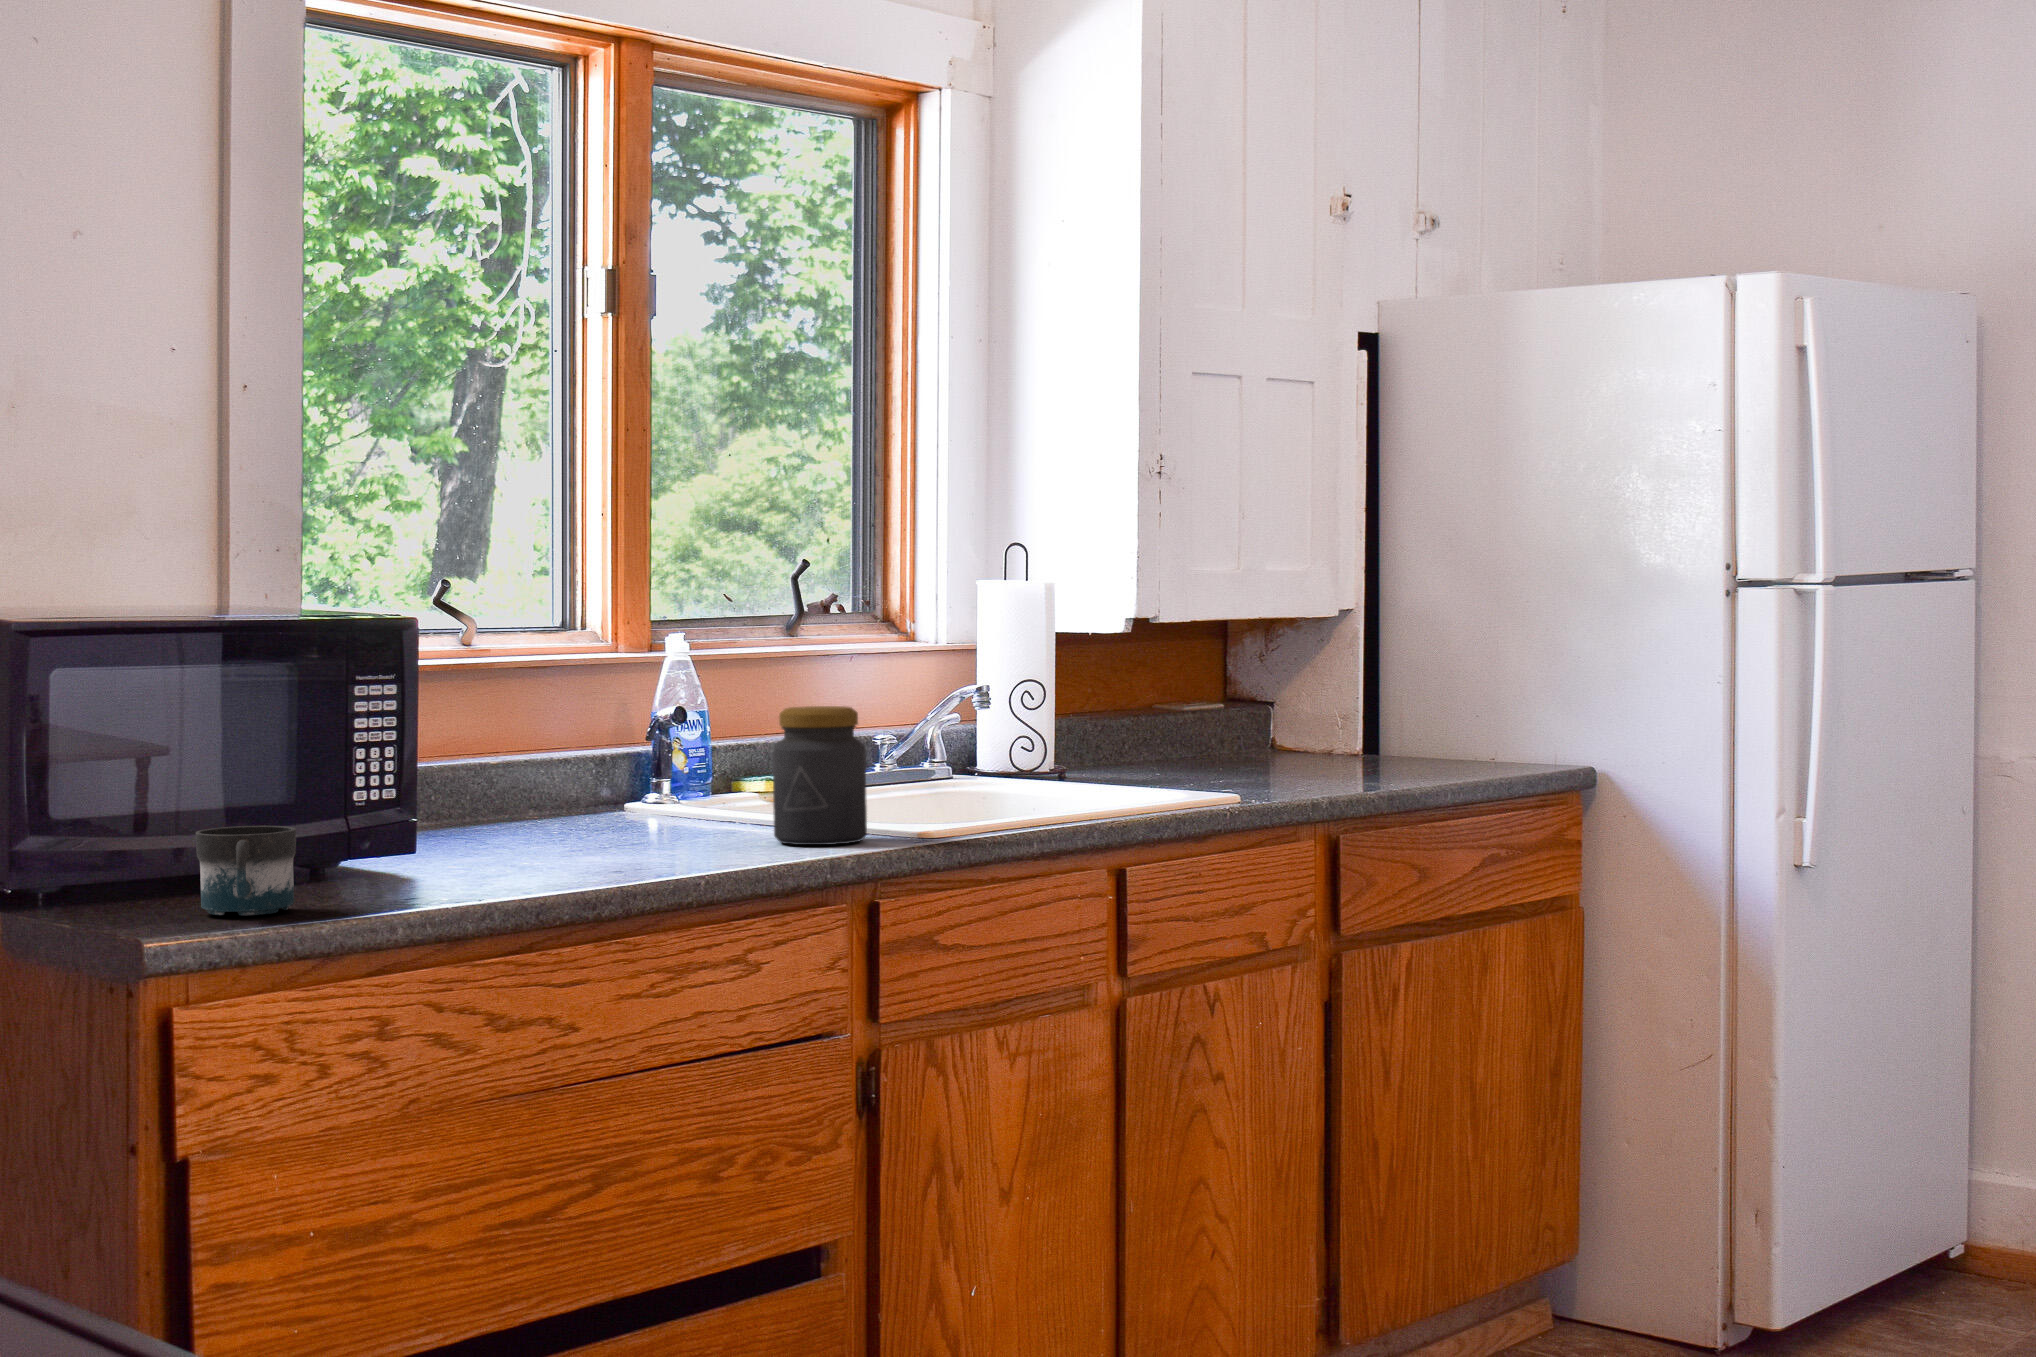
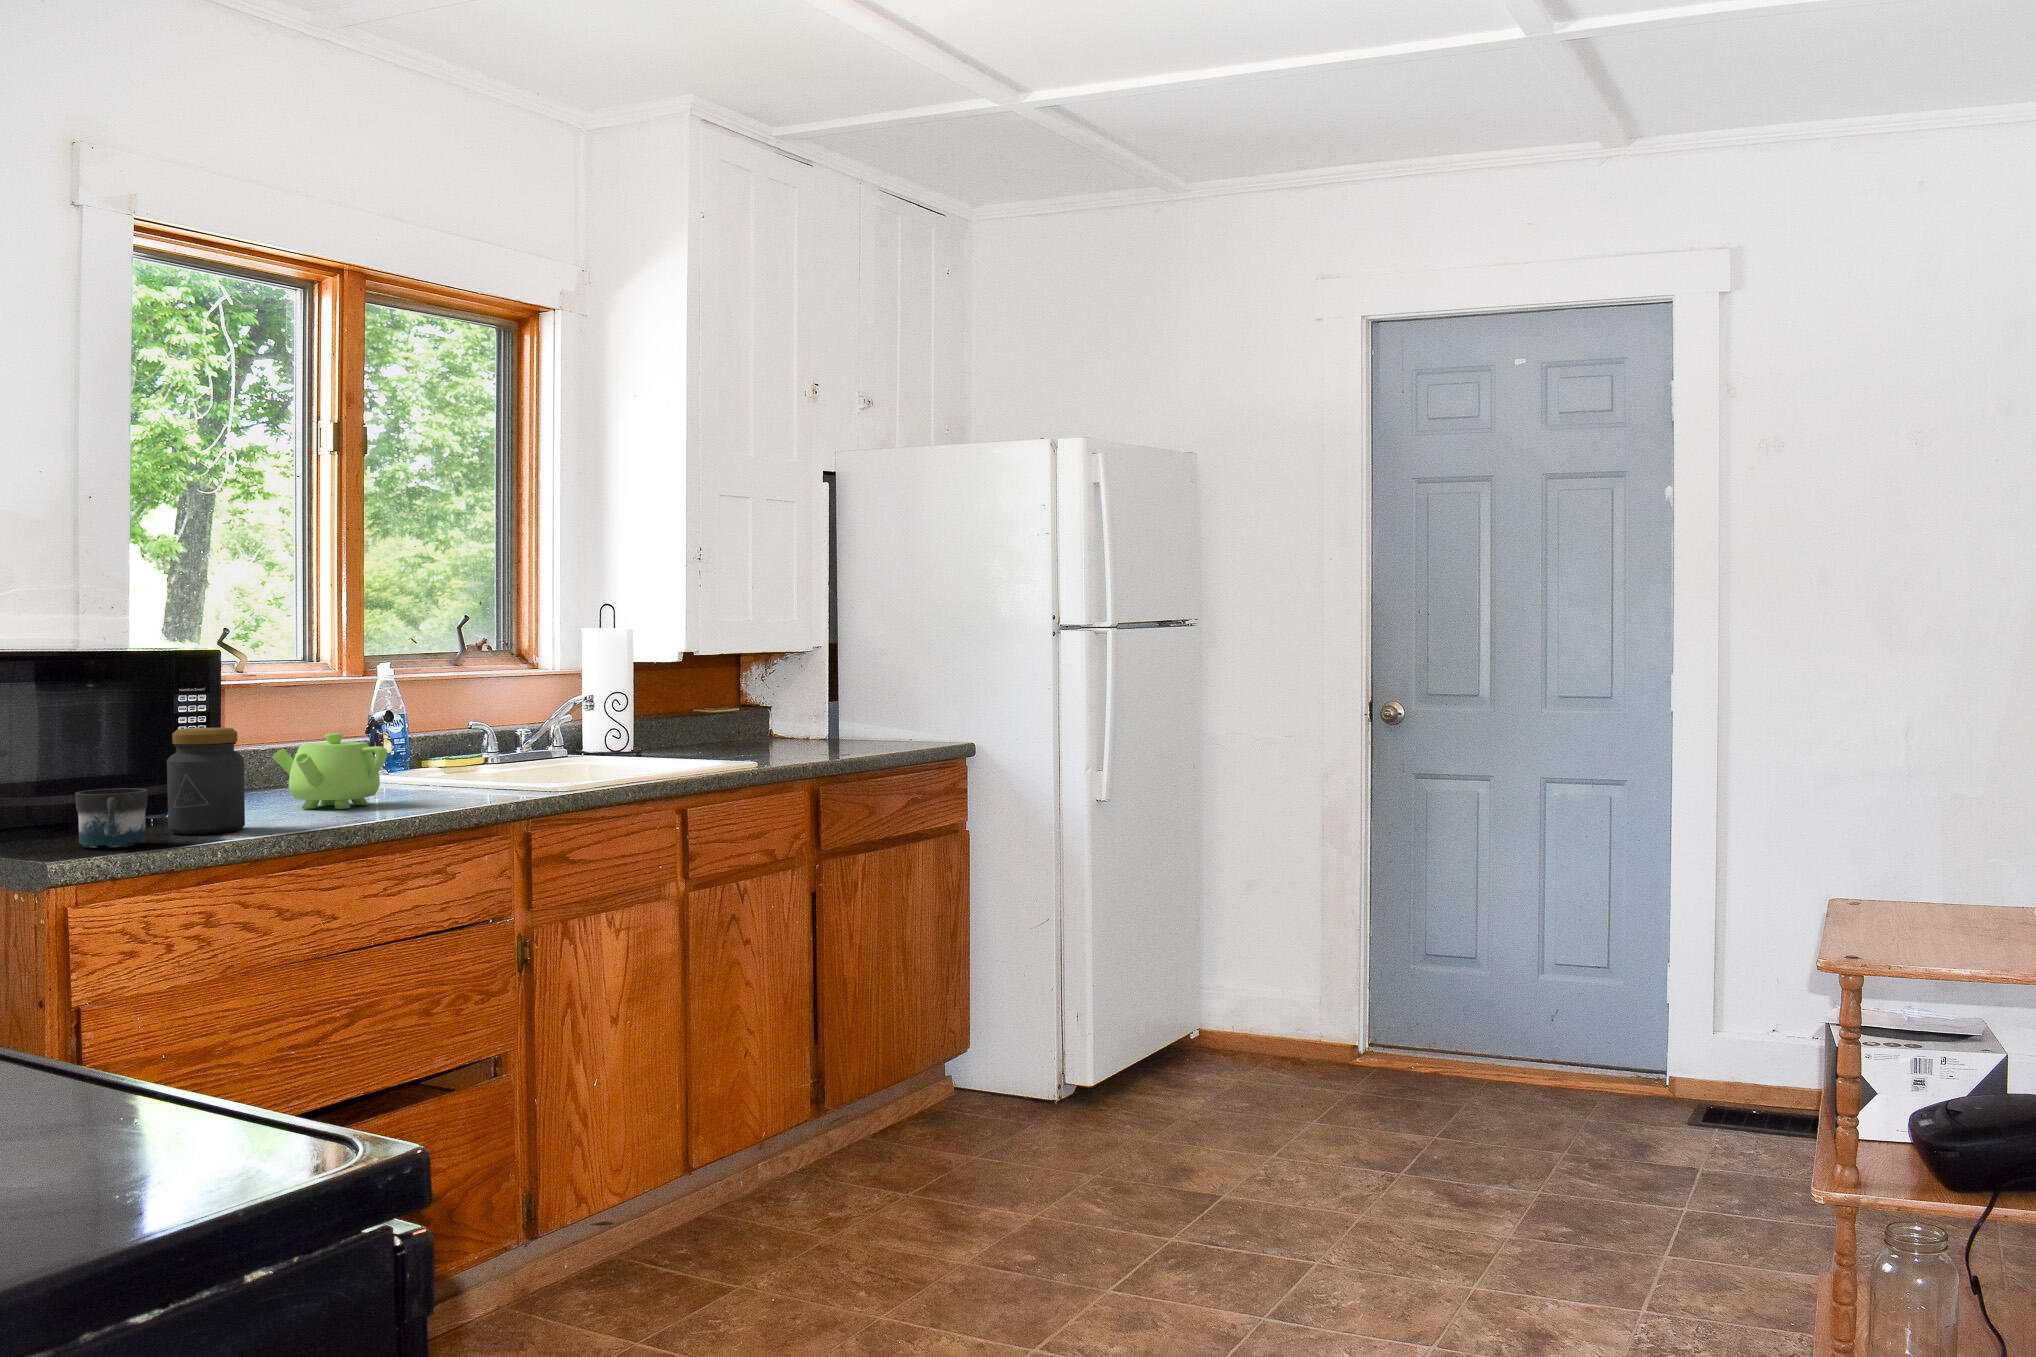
jar: present [773,706,867,845] -> present [167,728,245,834]
teapot: none [496,743,658,860] -> present [273,733,387,809]

